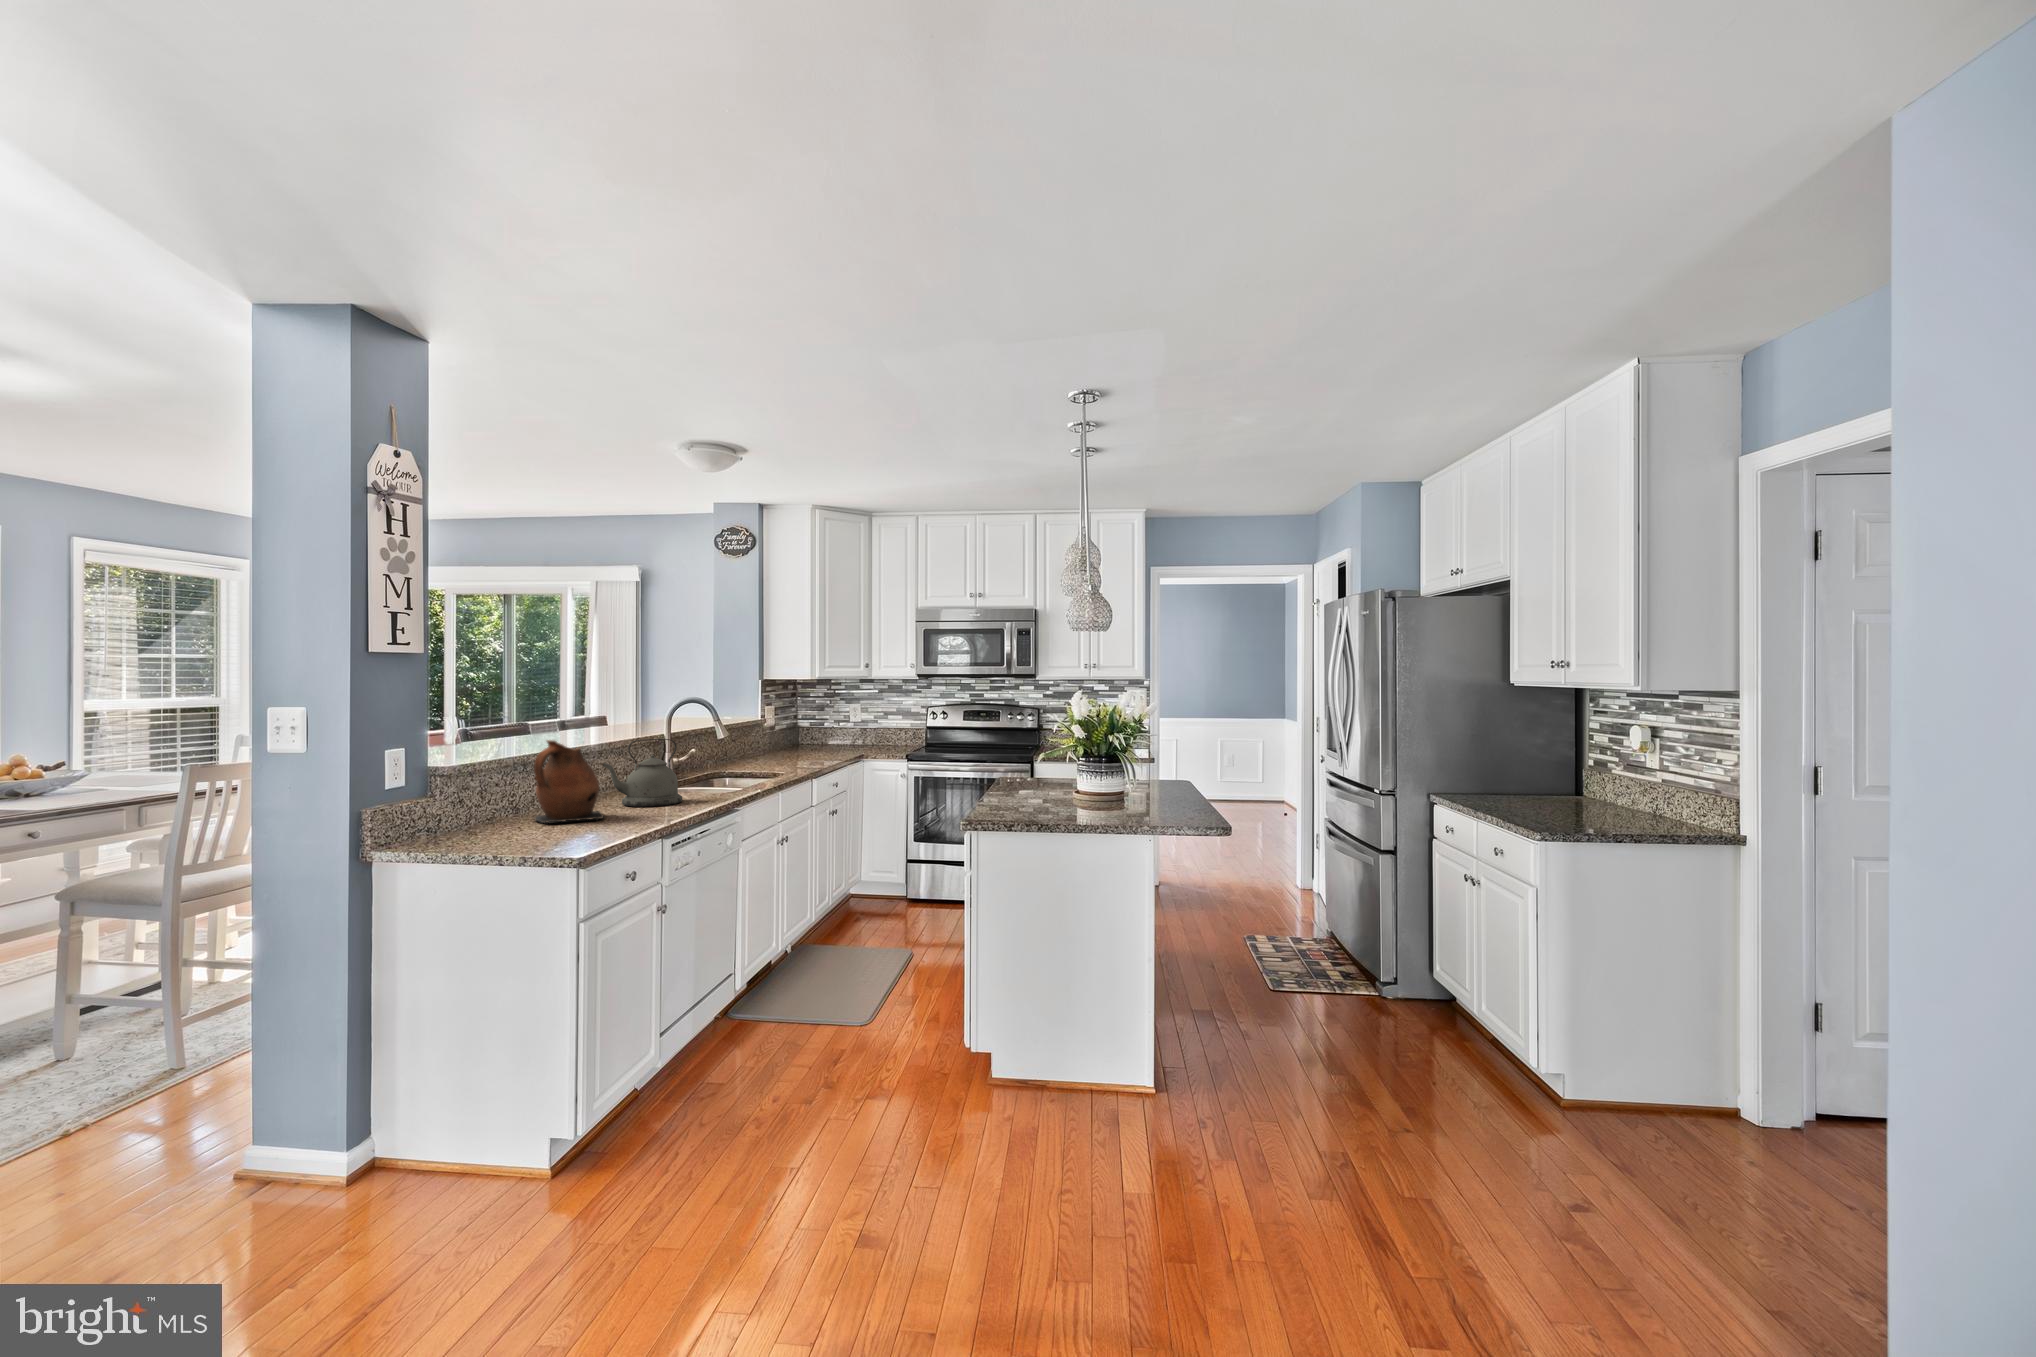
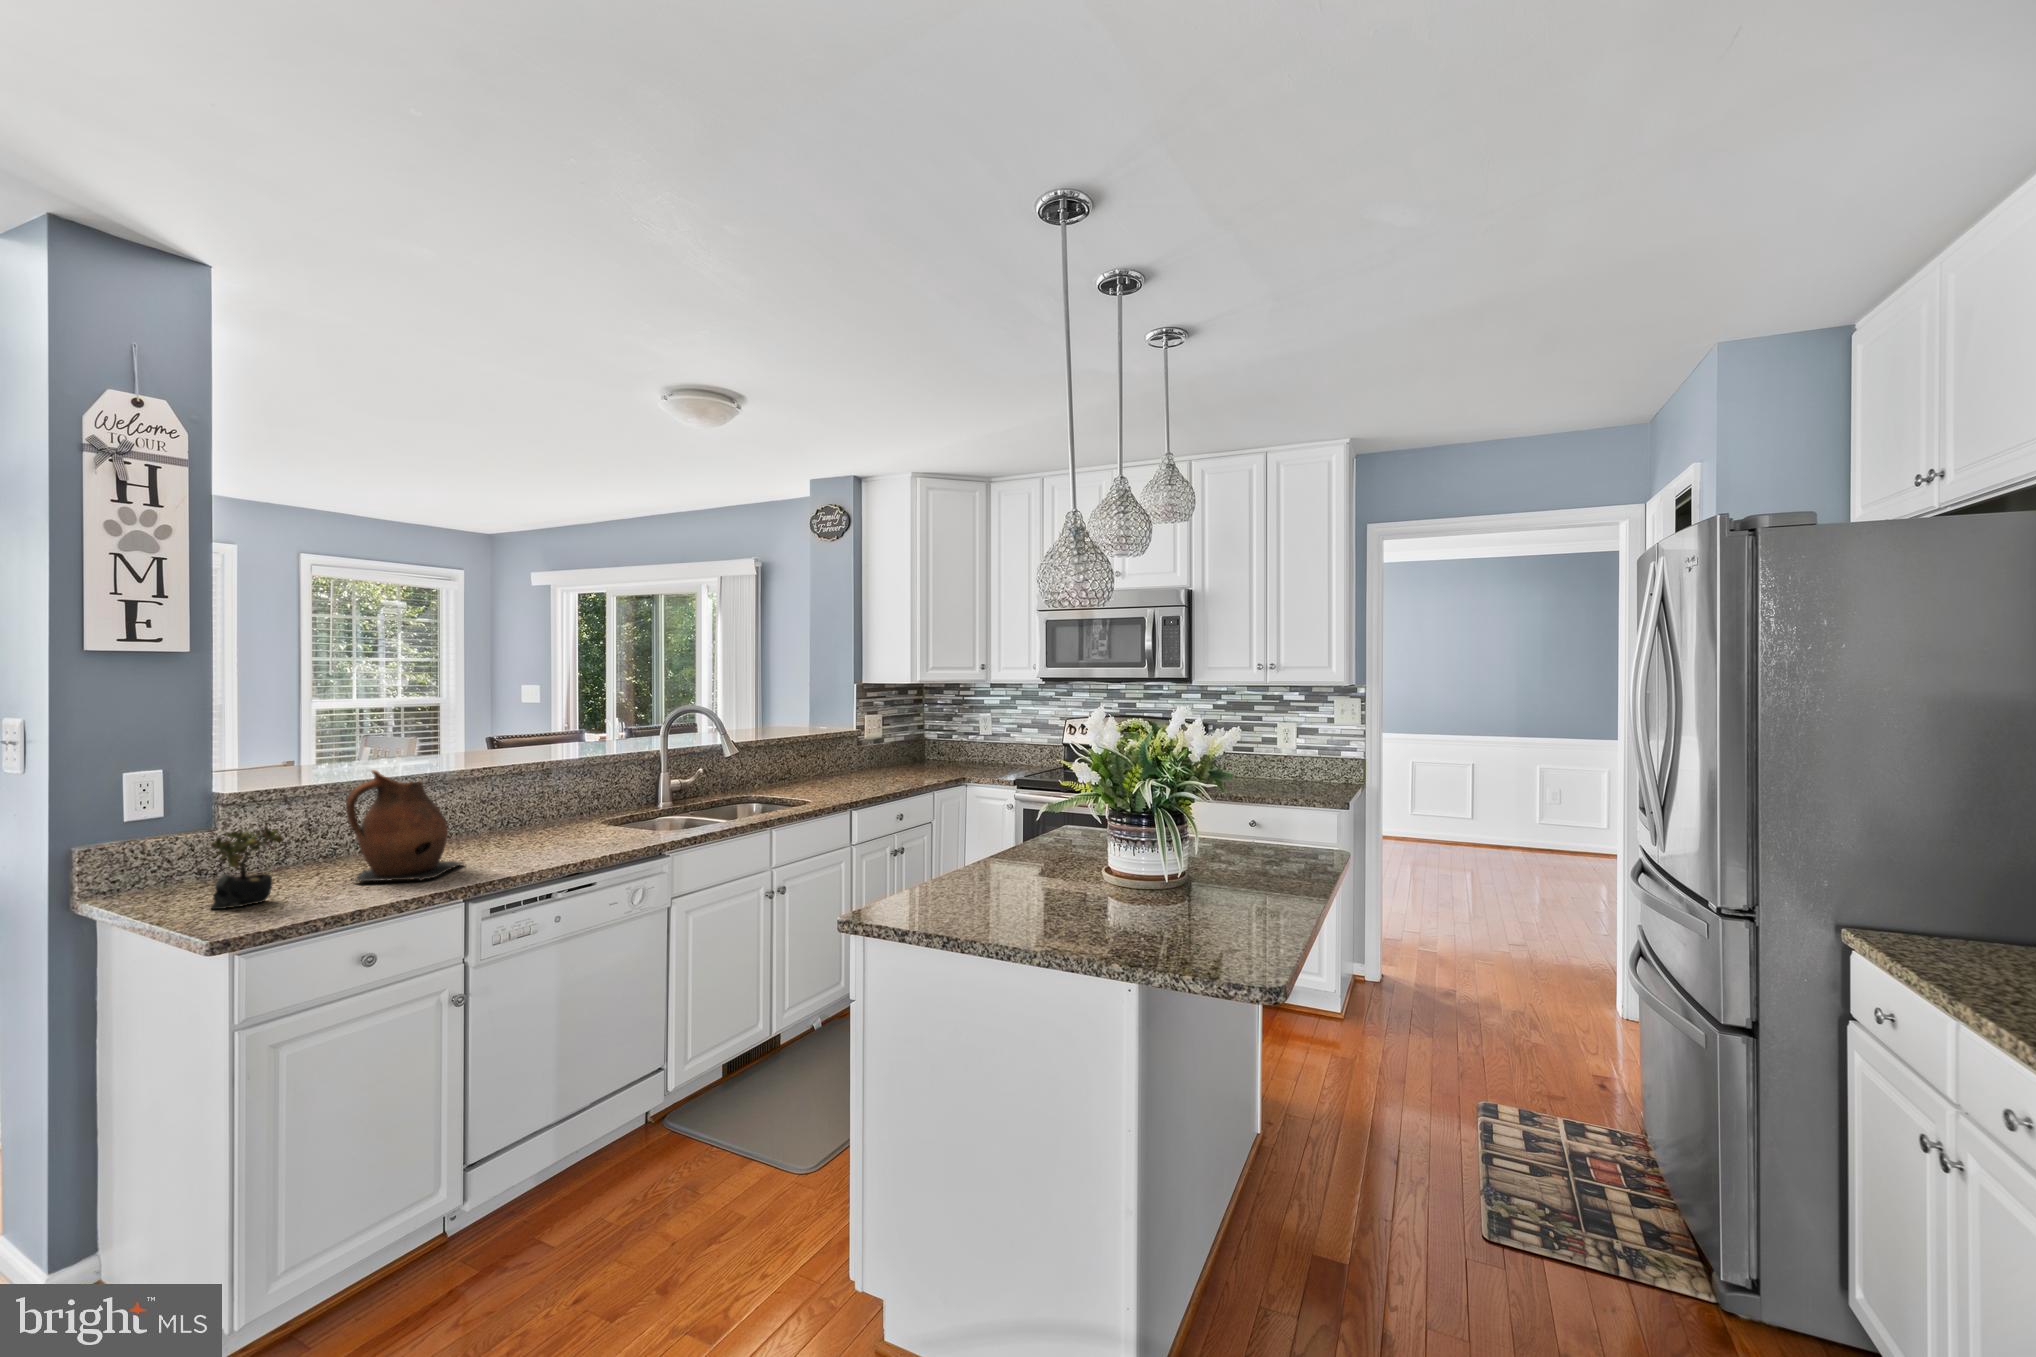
kettle: present [603,739,683,807] -> none [493,767,600,858]
succulent plant: none [474,778,520,841] -> present [201,826,283,909]

